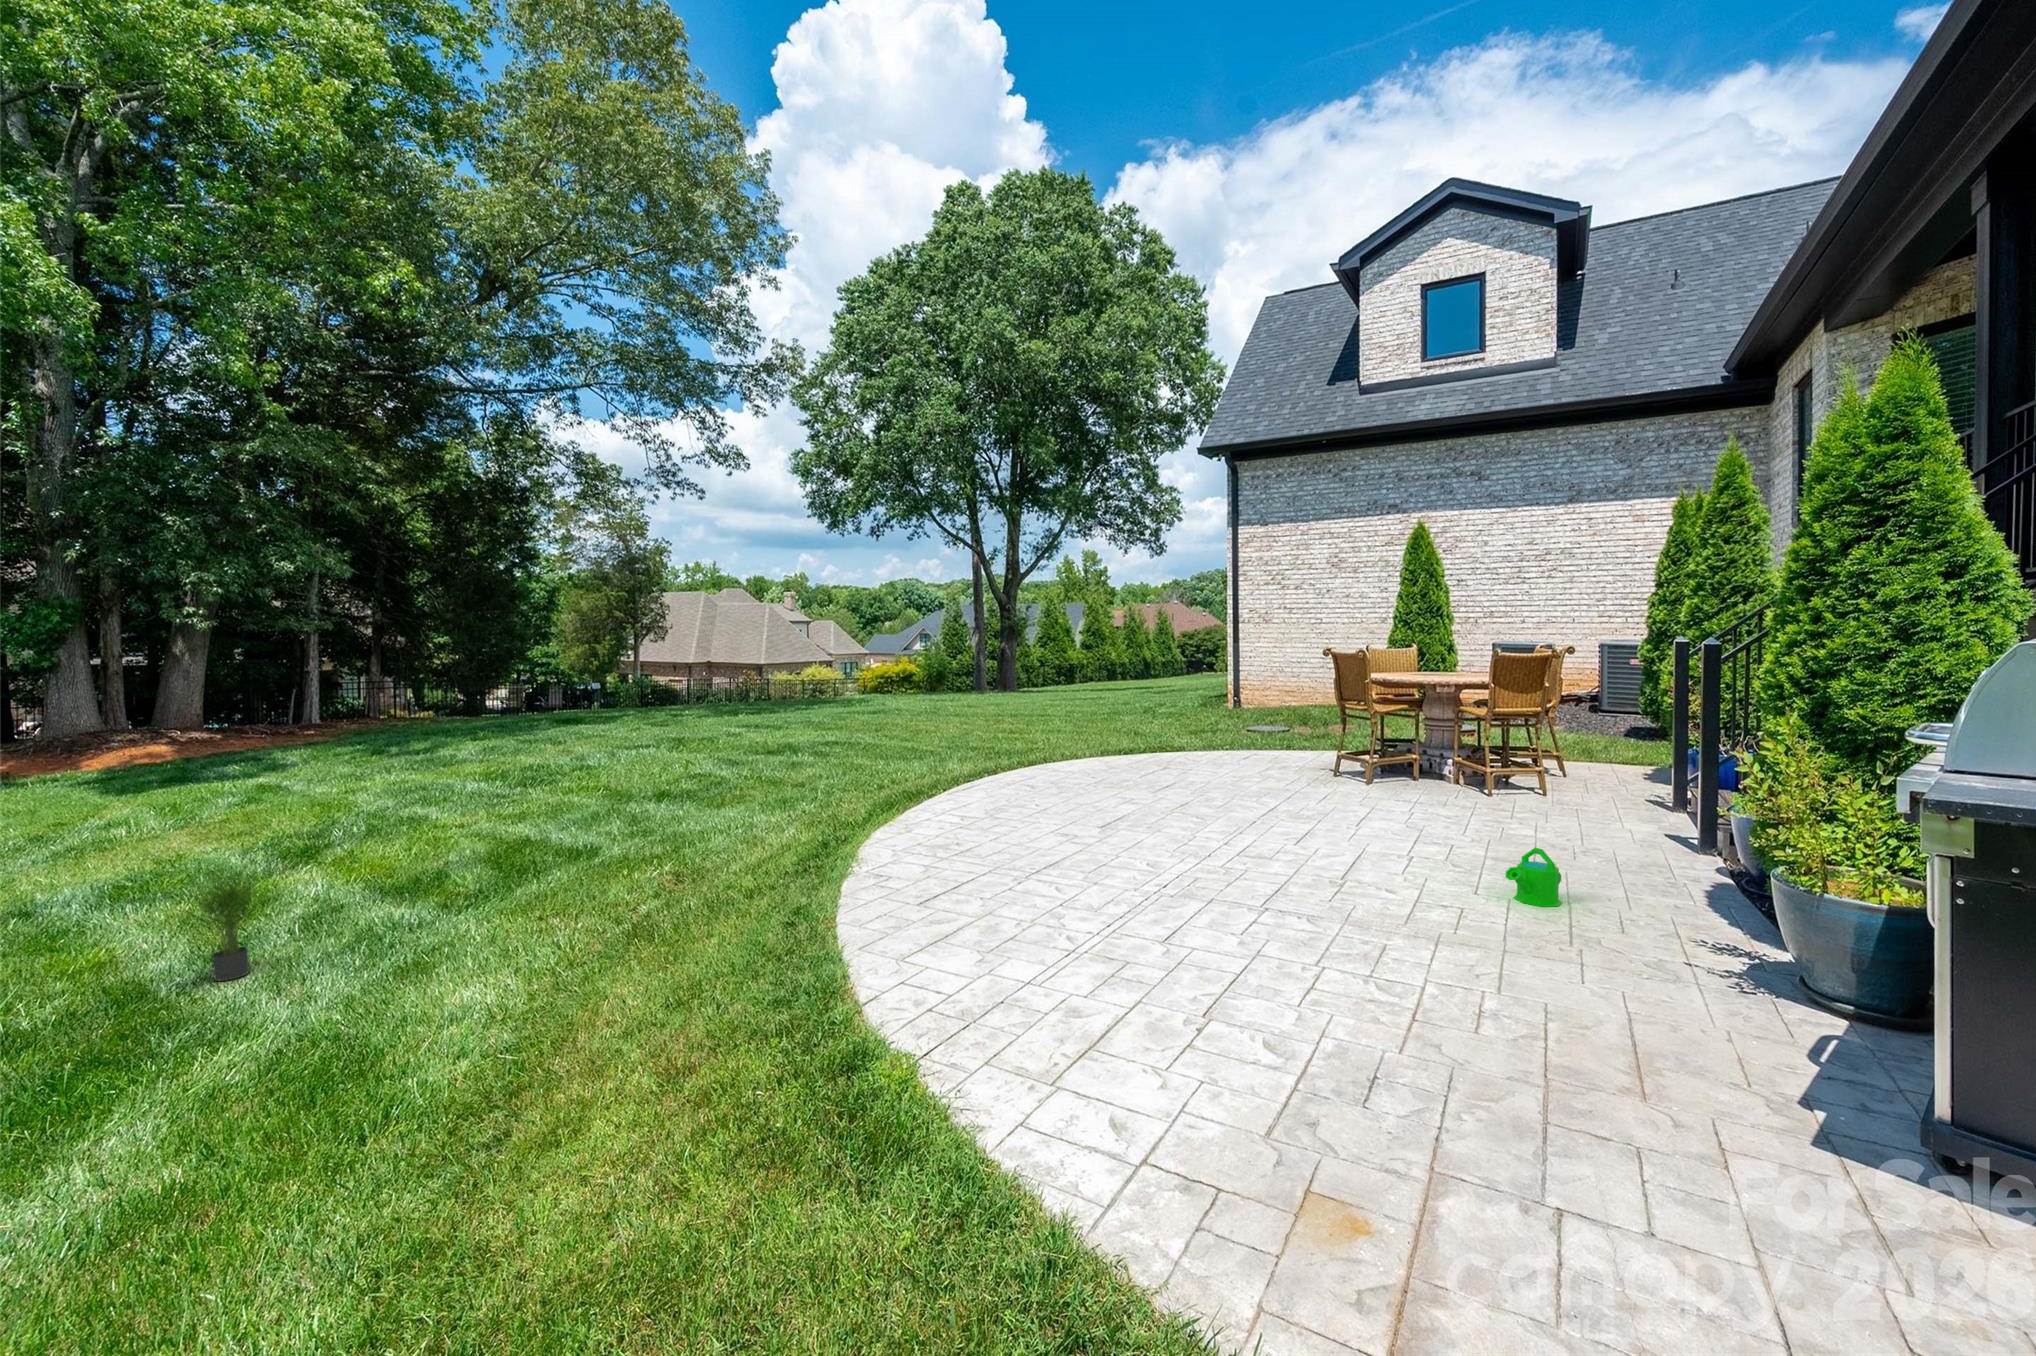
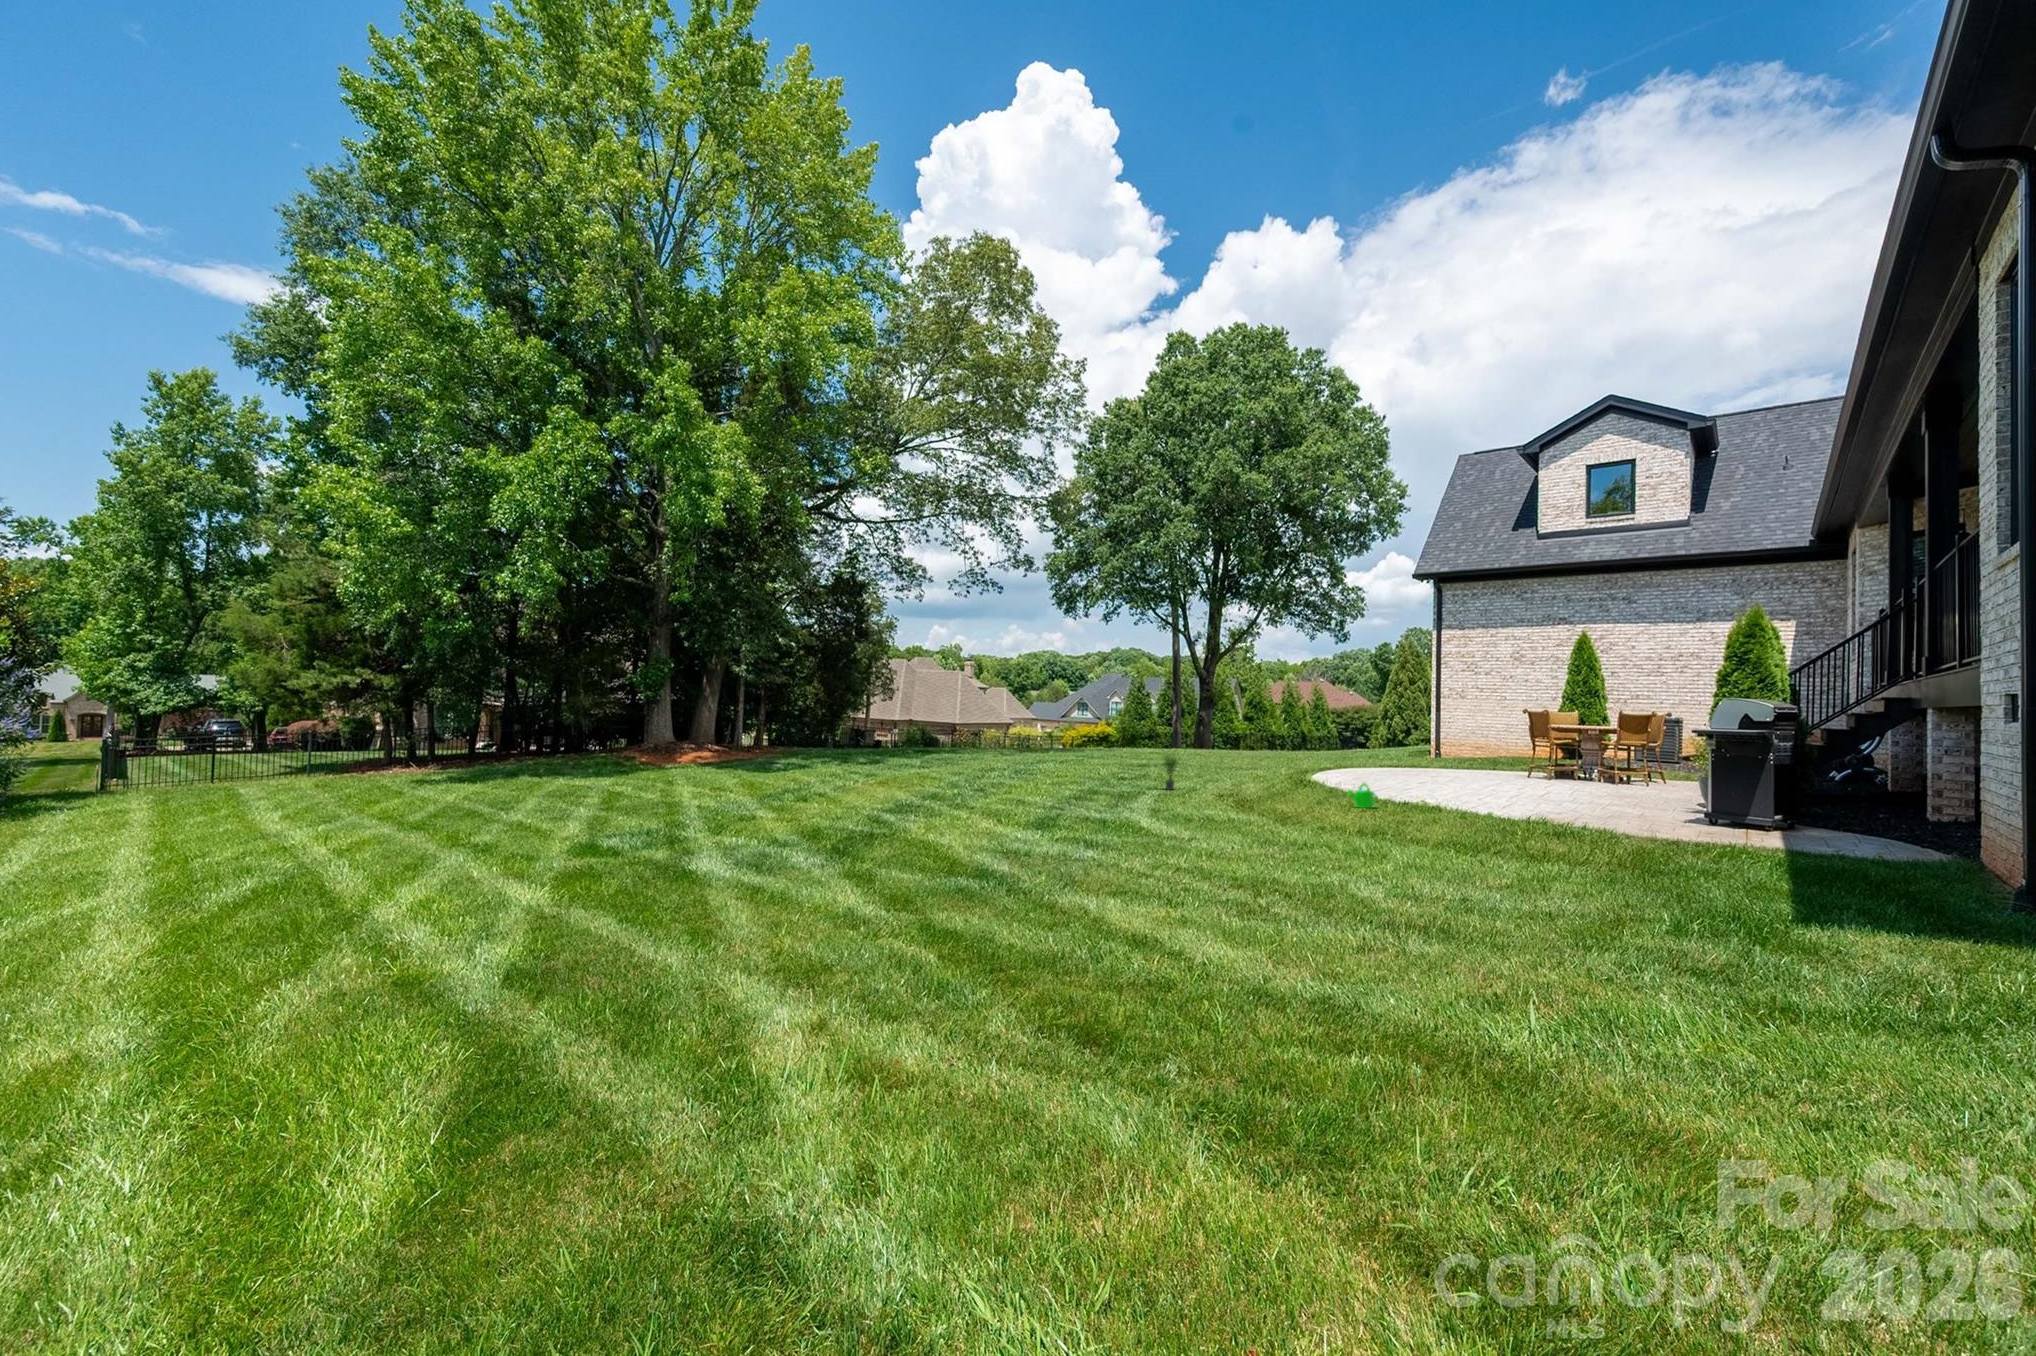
watering can: present [1506,848,1562,907] -> present [1347,783,1377,808]

